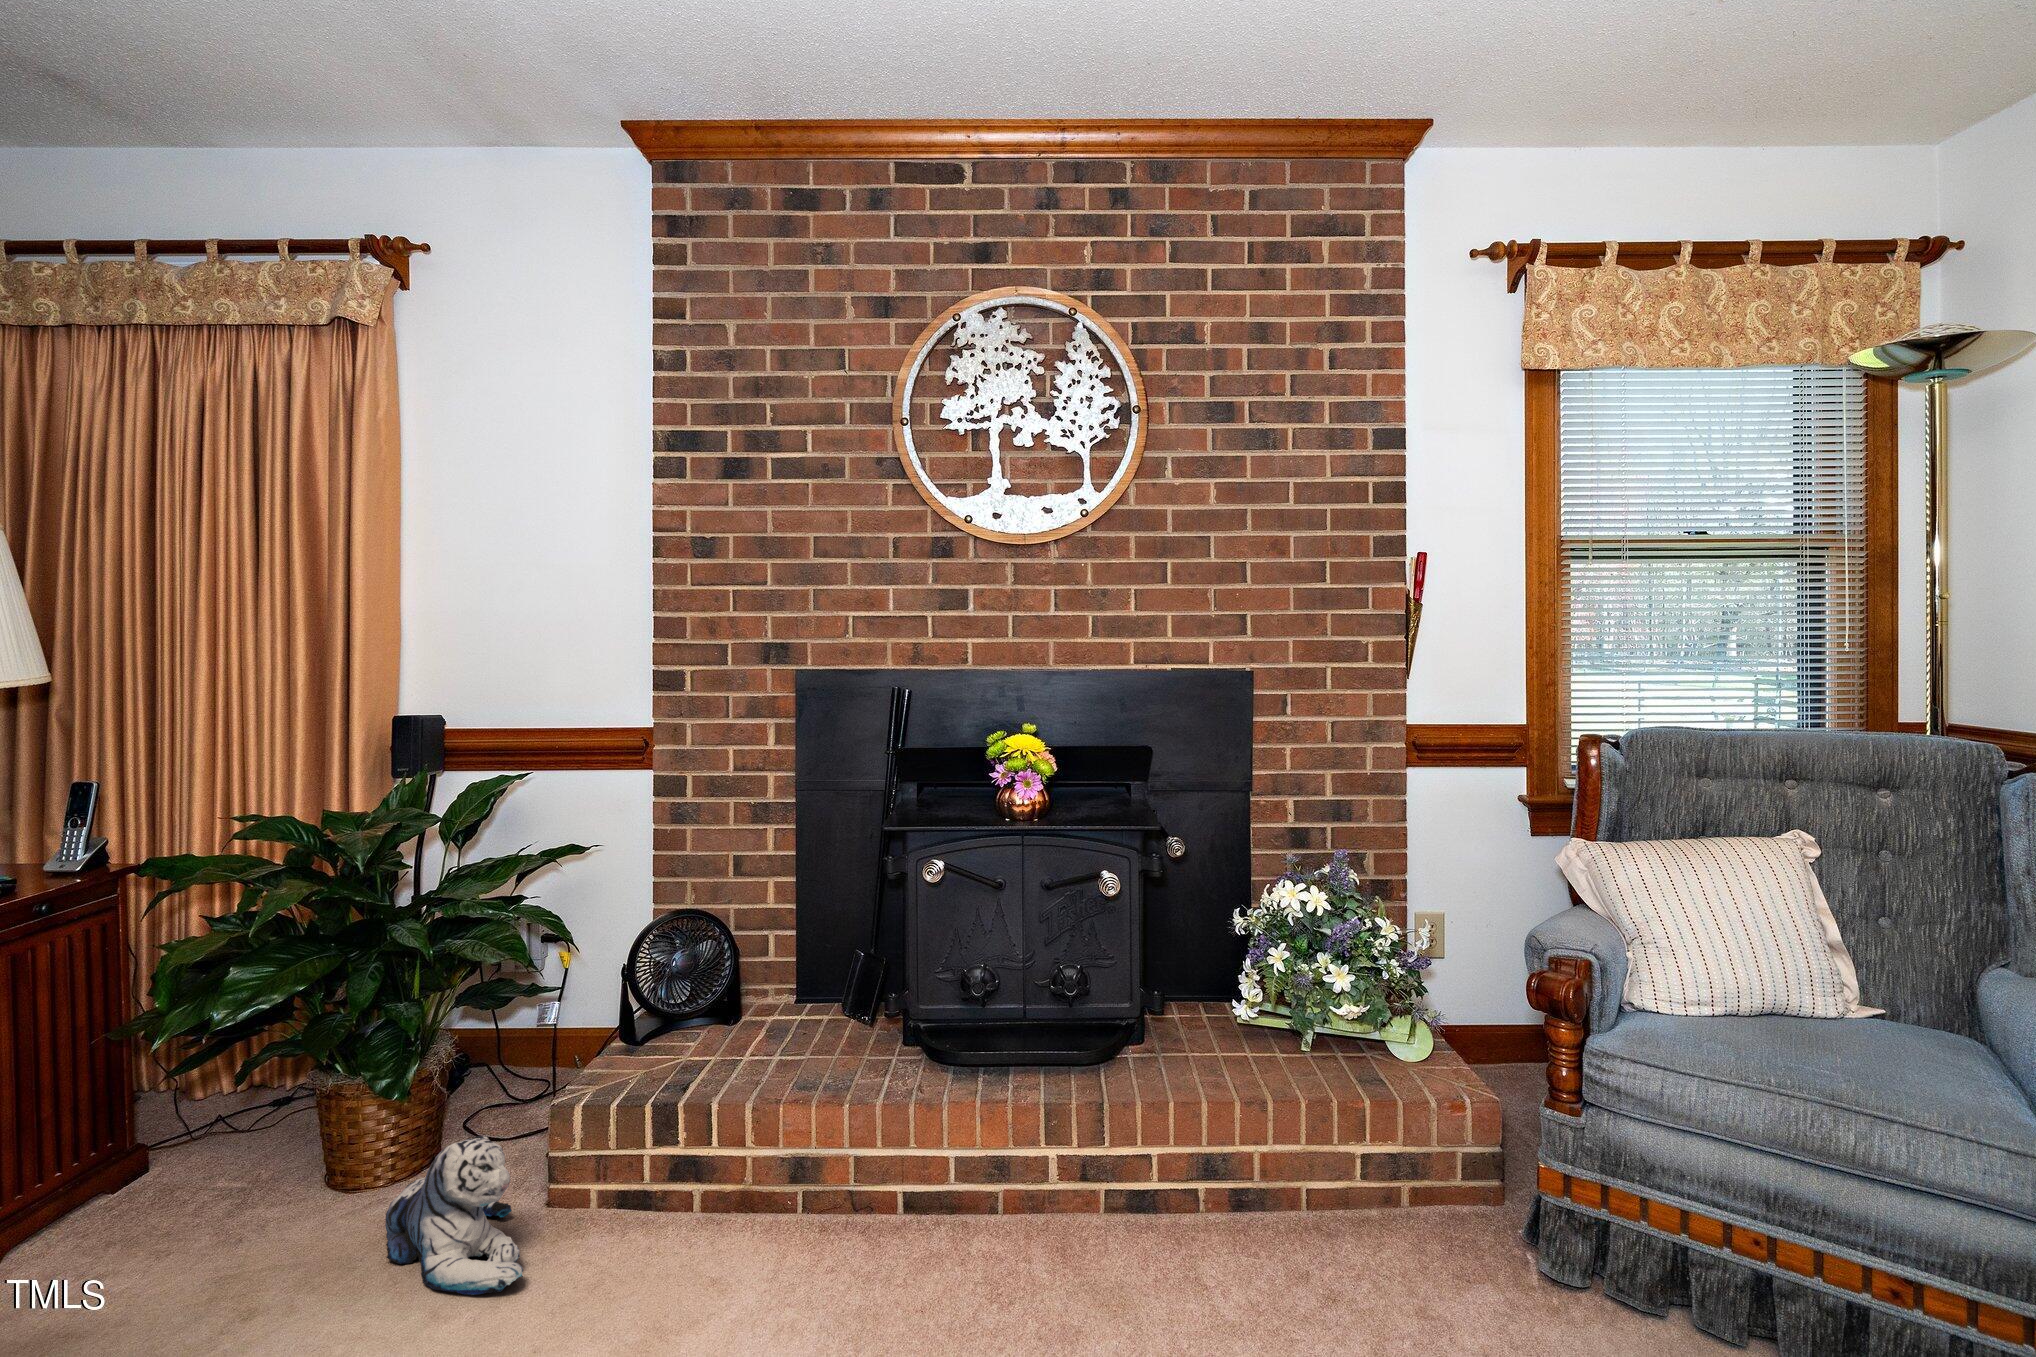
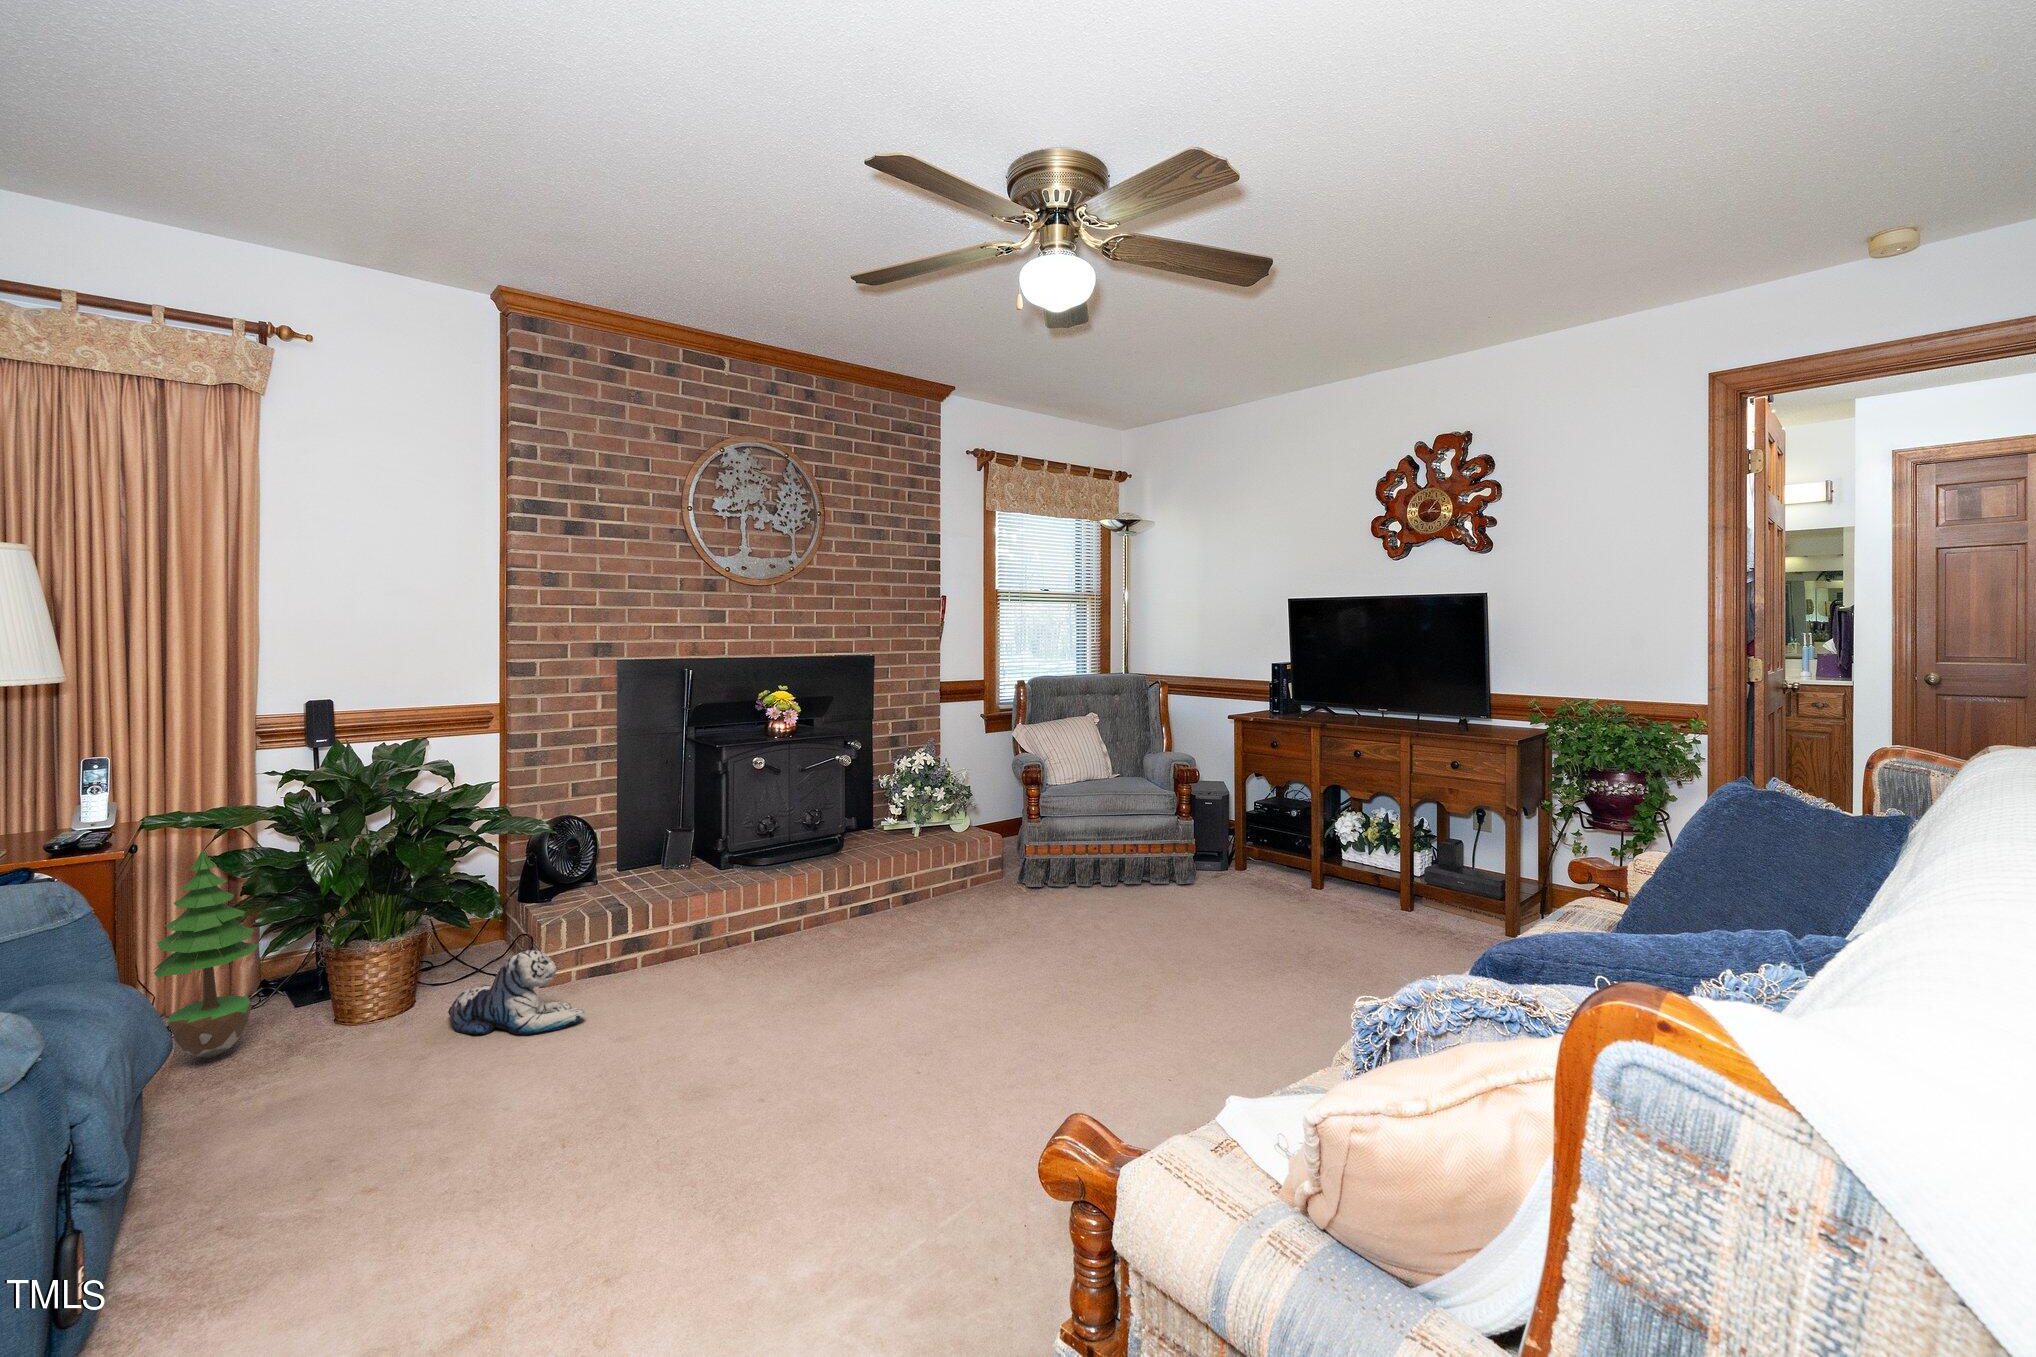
potted tree: none [114,905,241,1186] -> present [154,850,258,1058]

